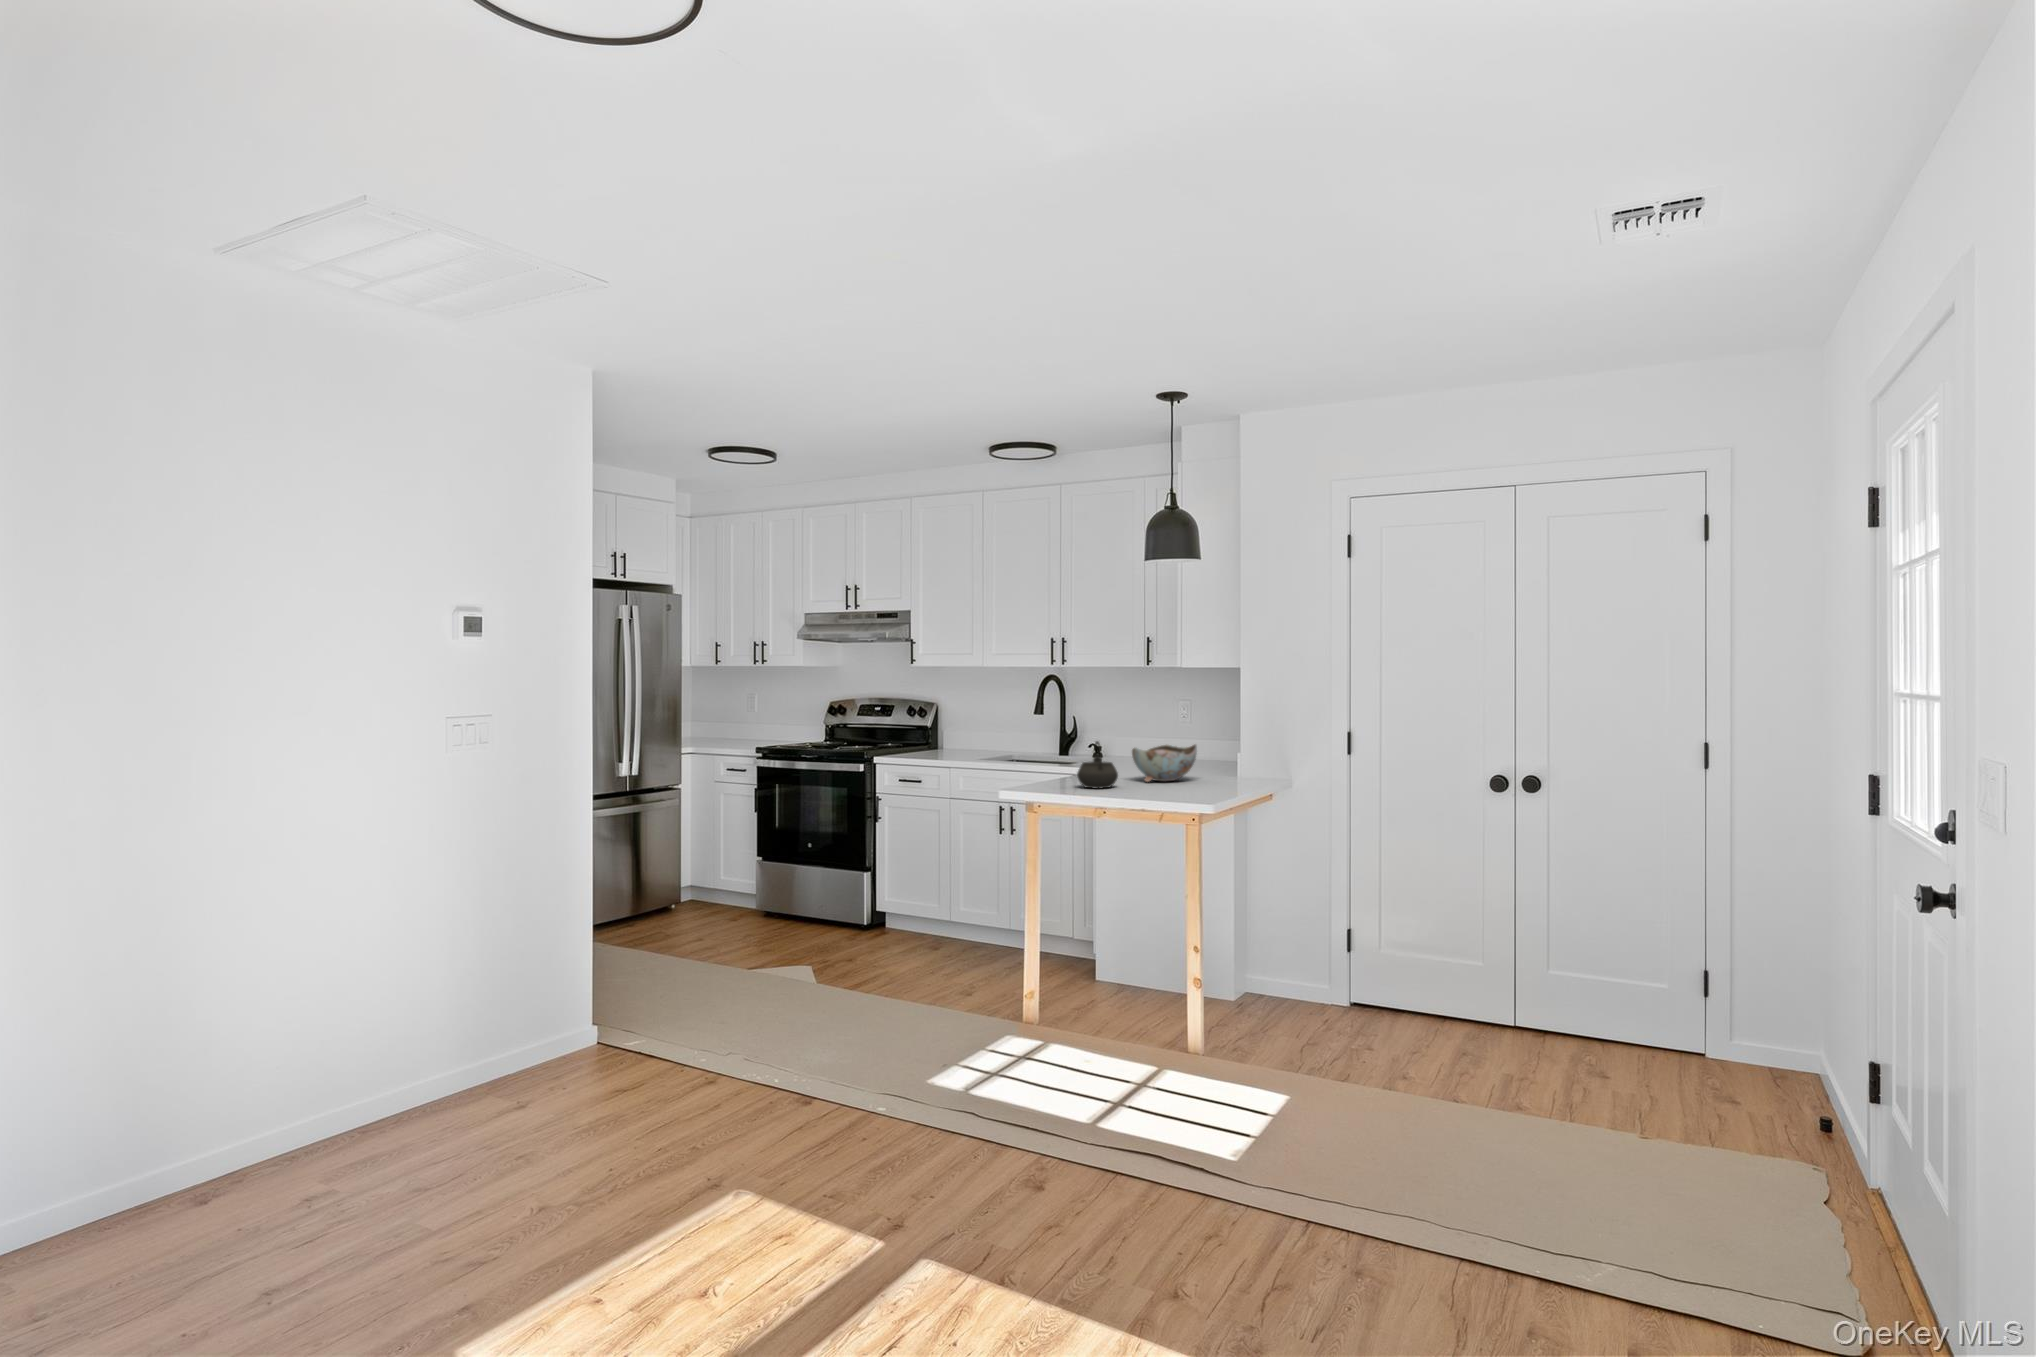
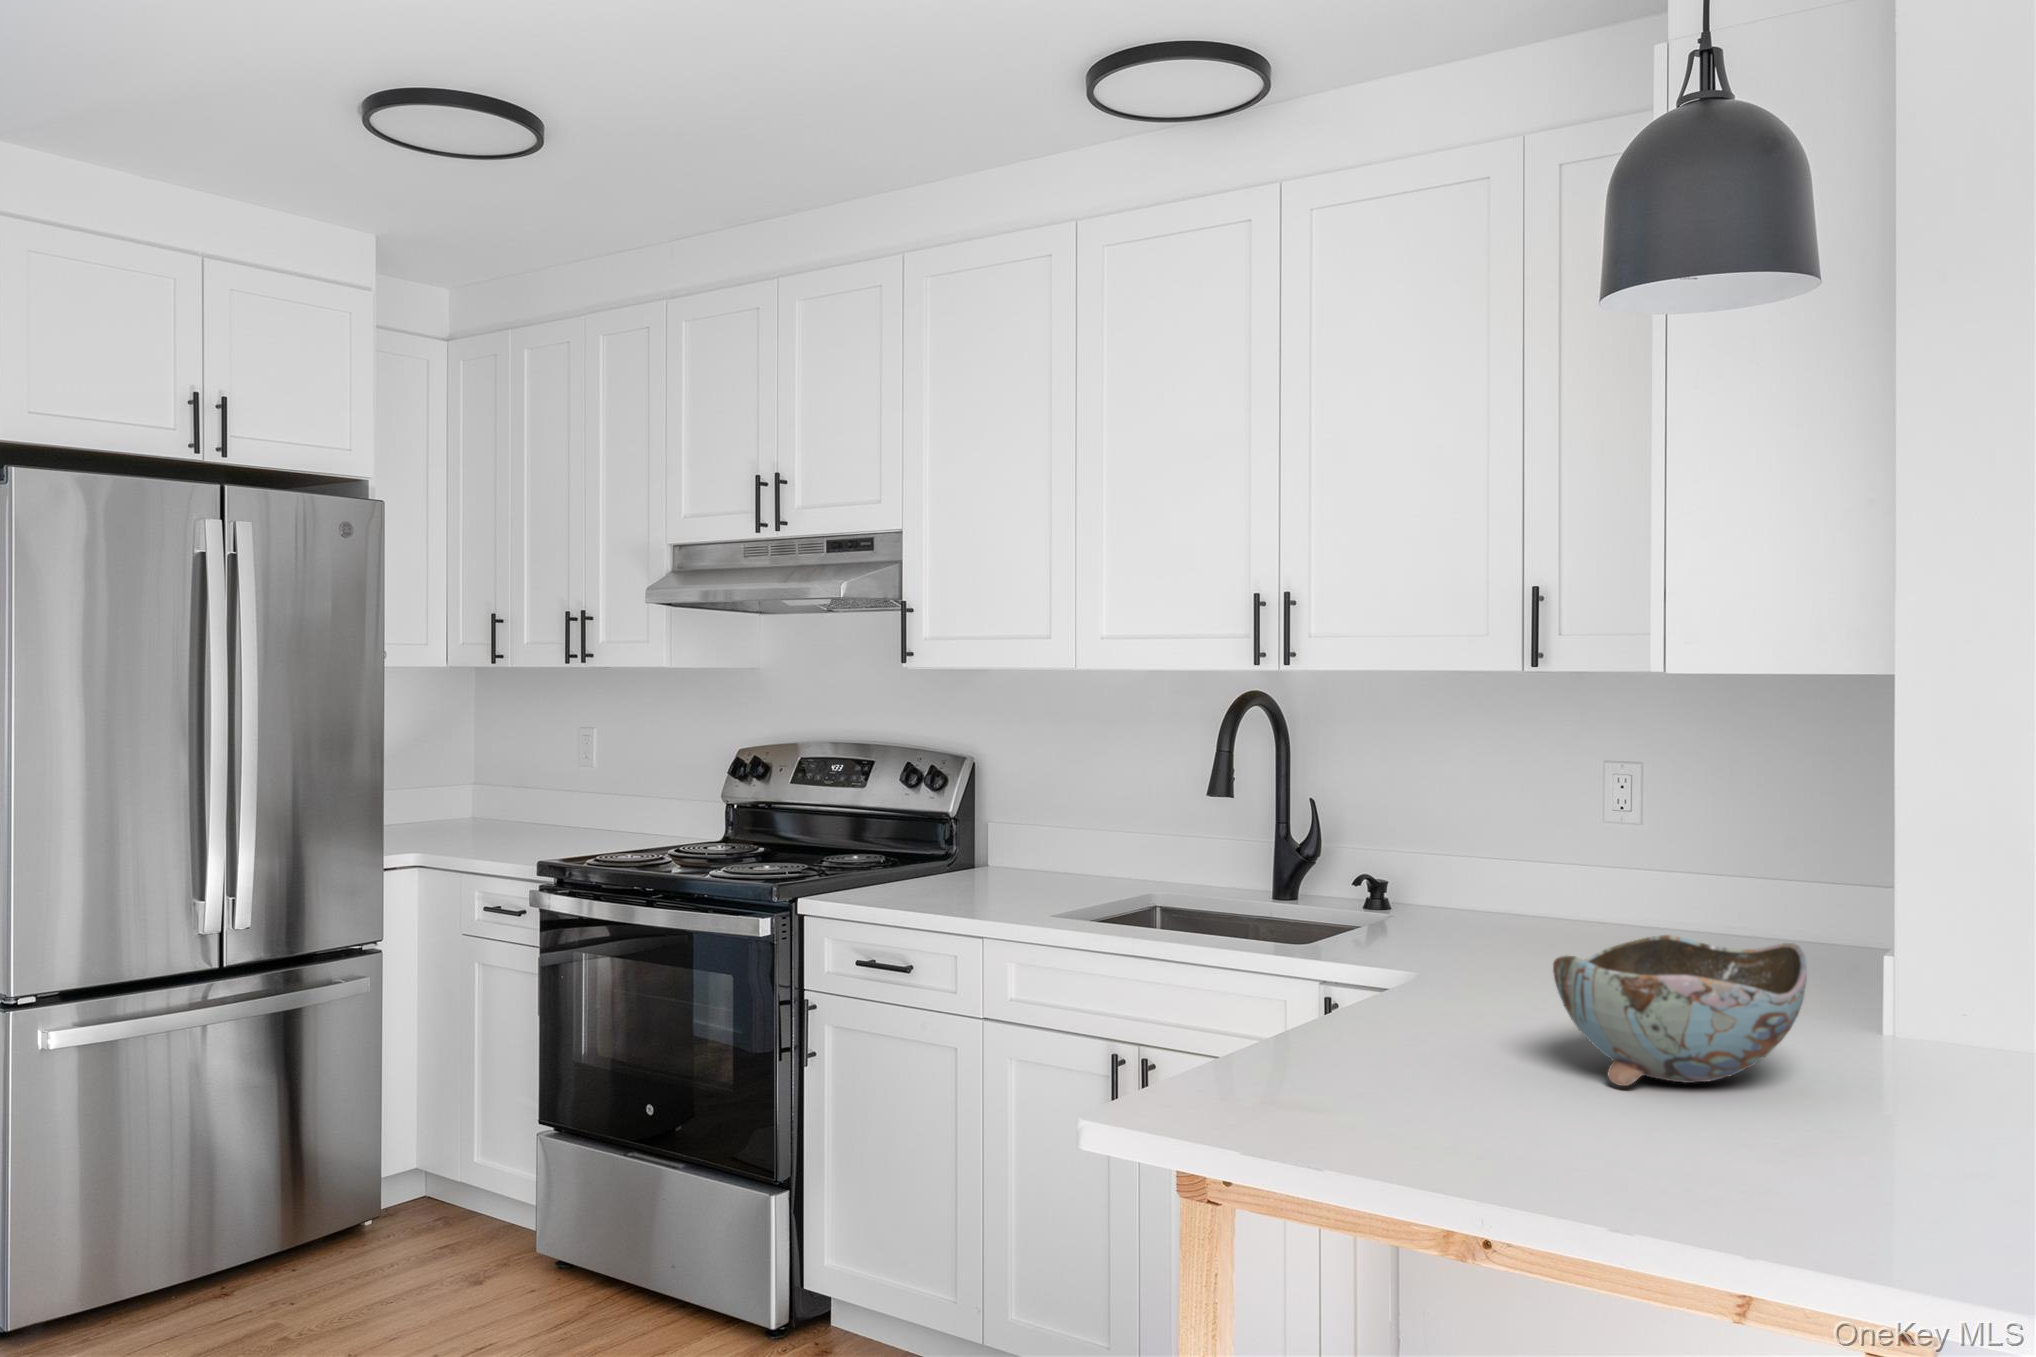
kettle: present [1077,741,1118,789] -> none [1365,943,1530,1135]

